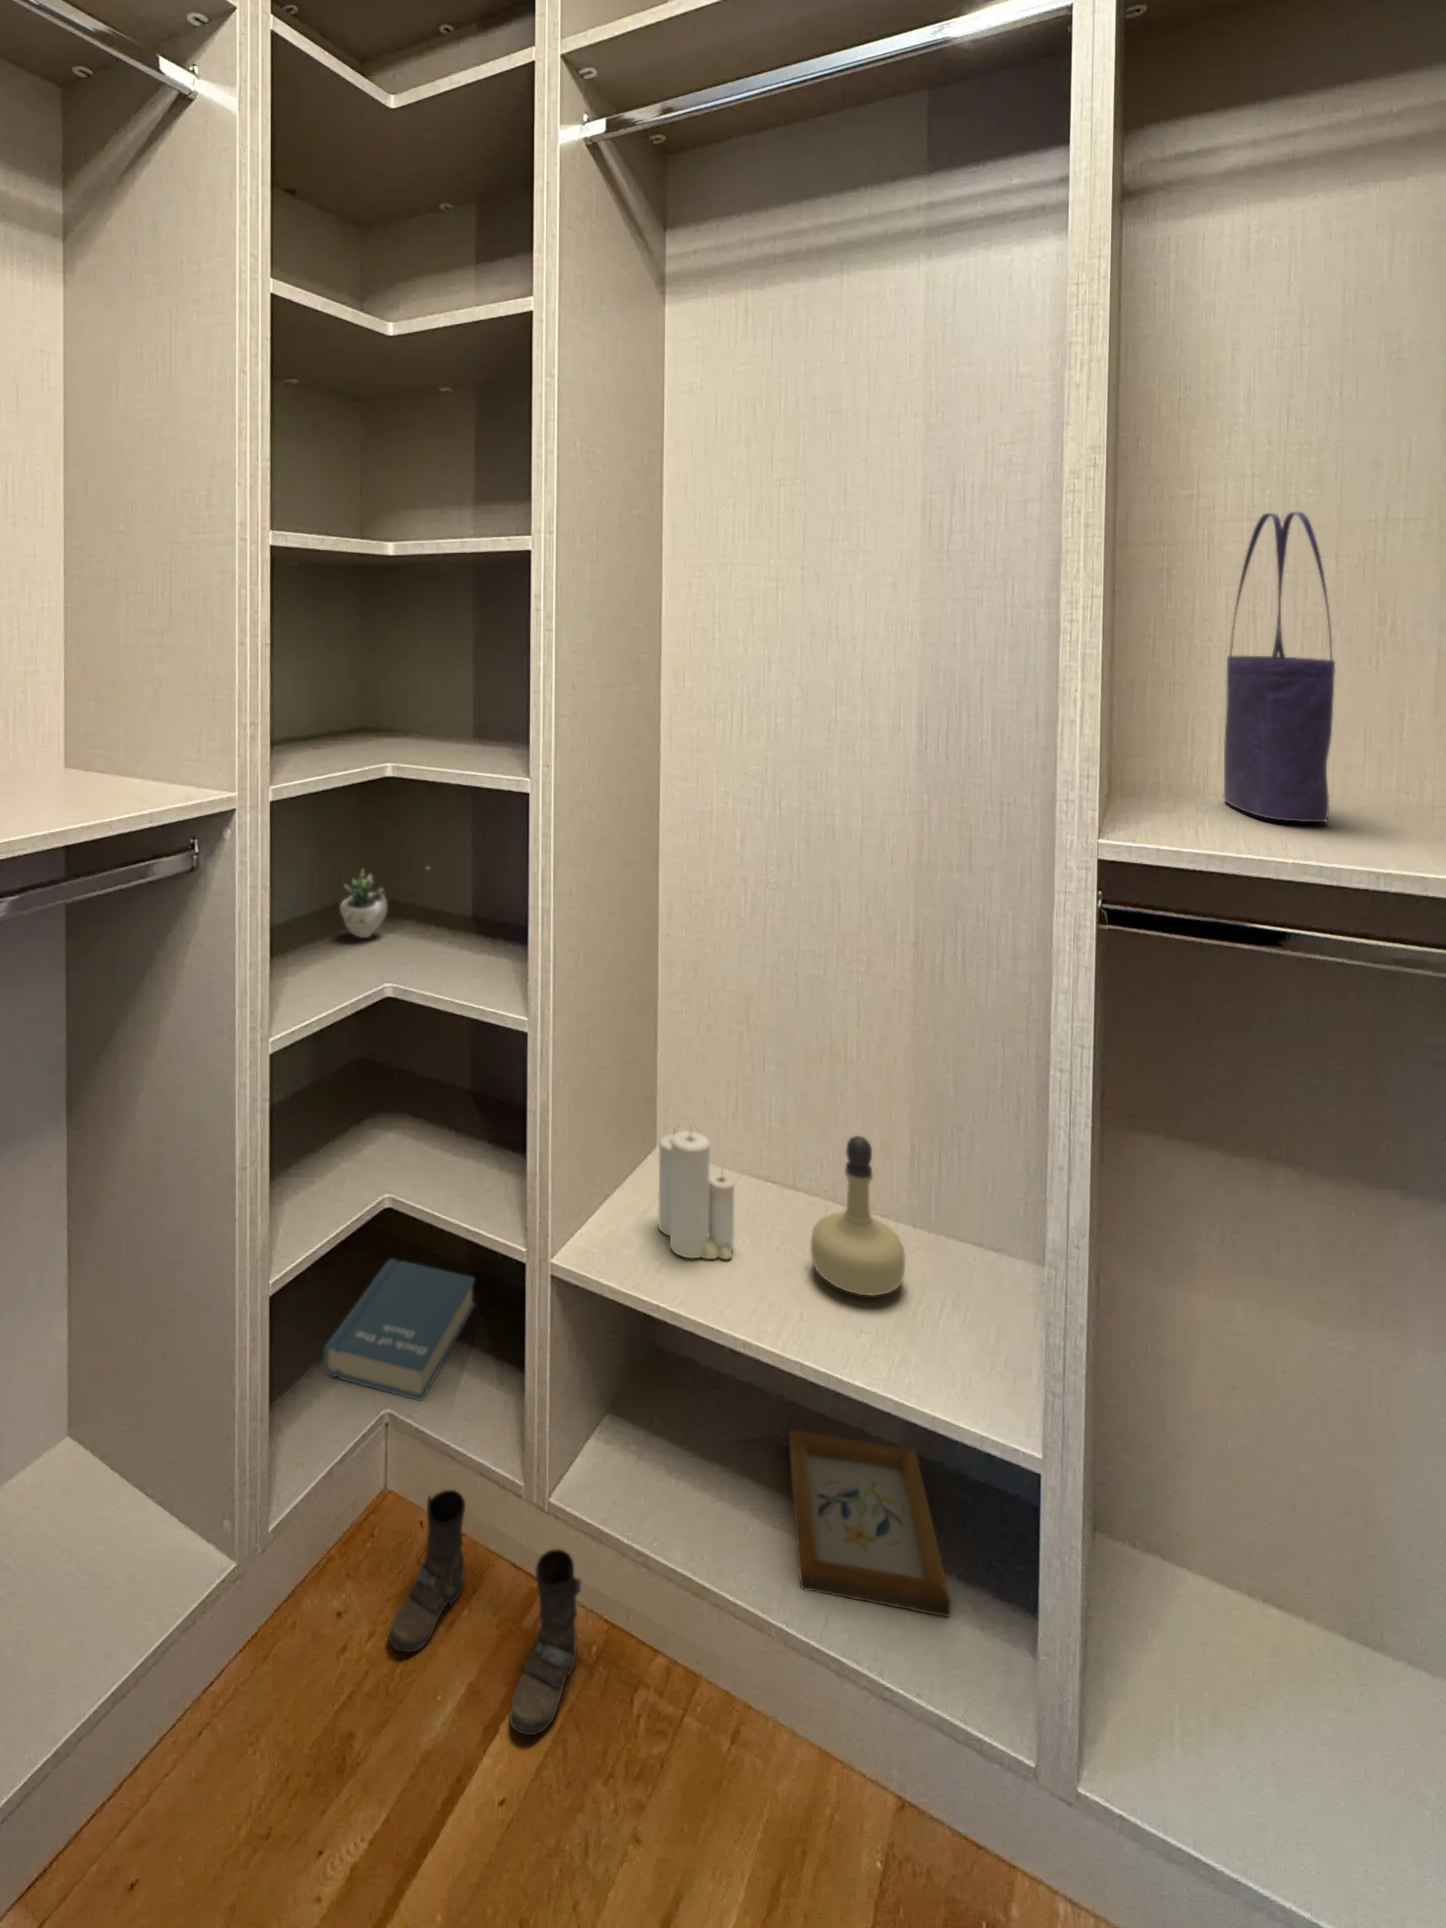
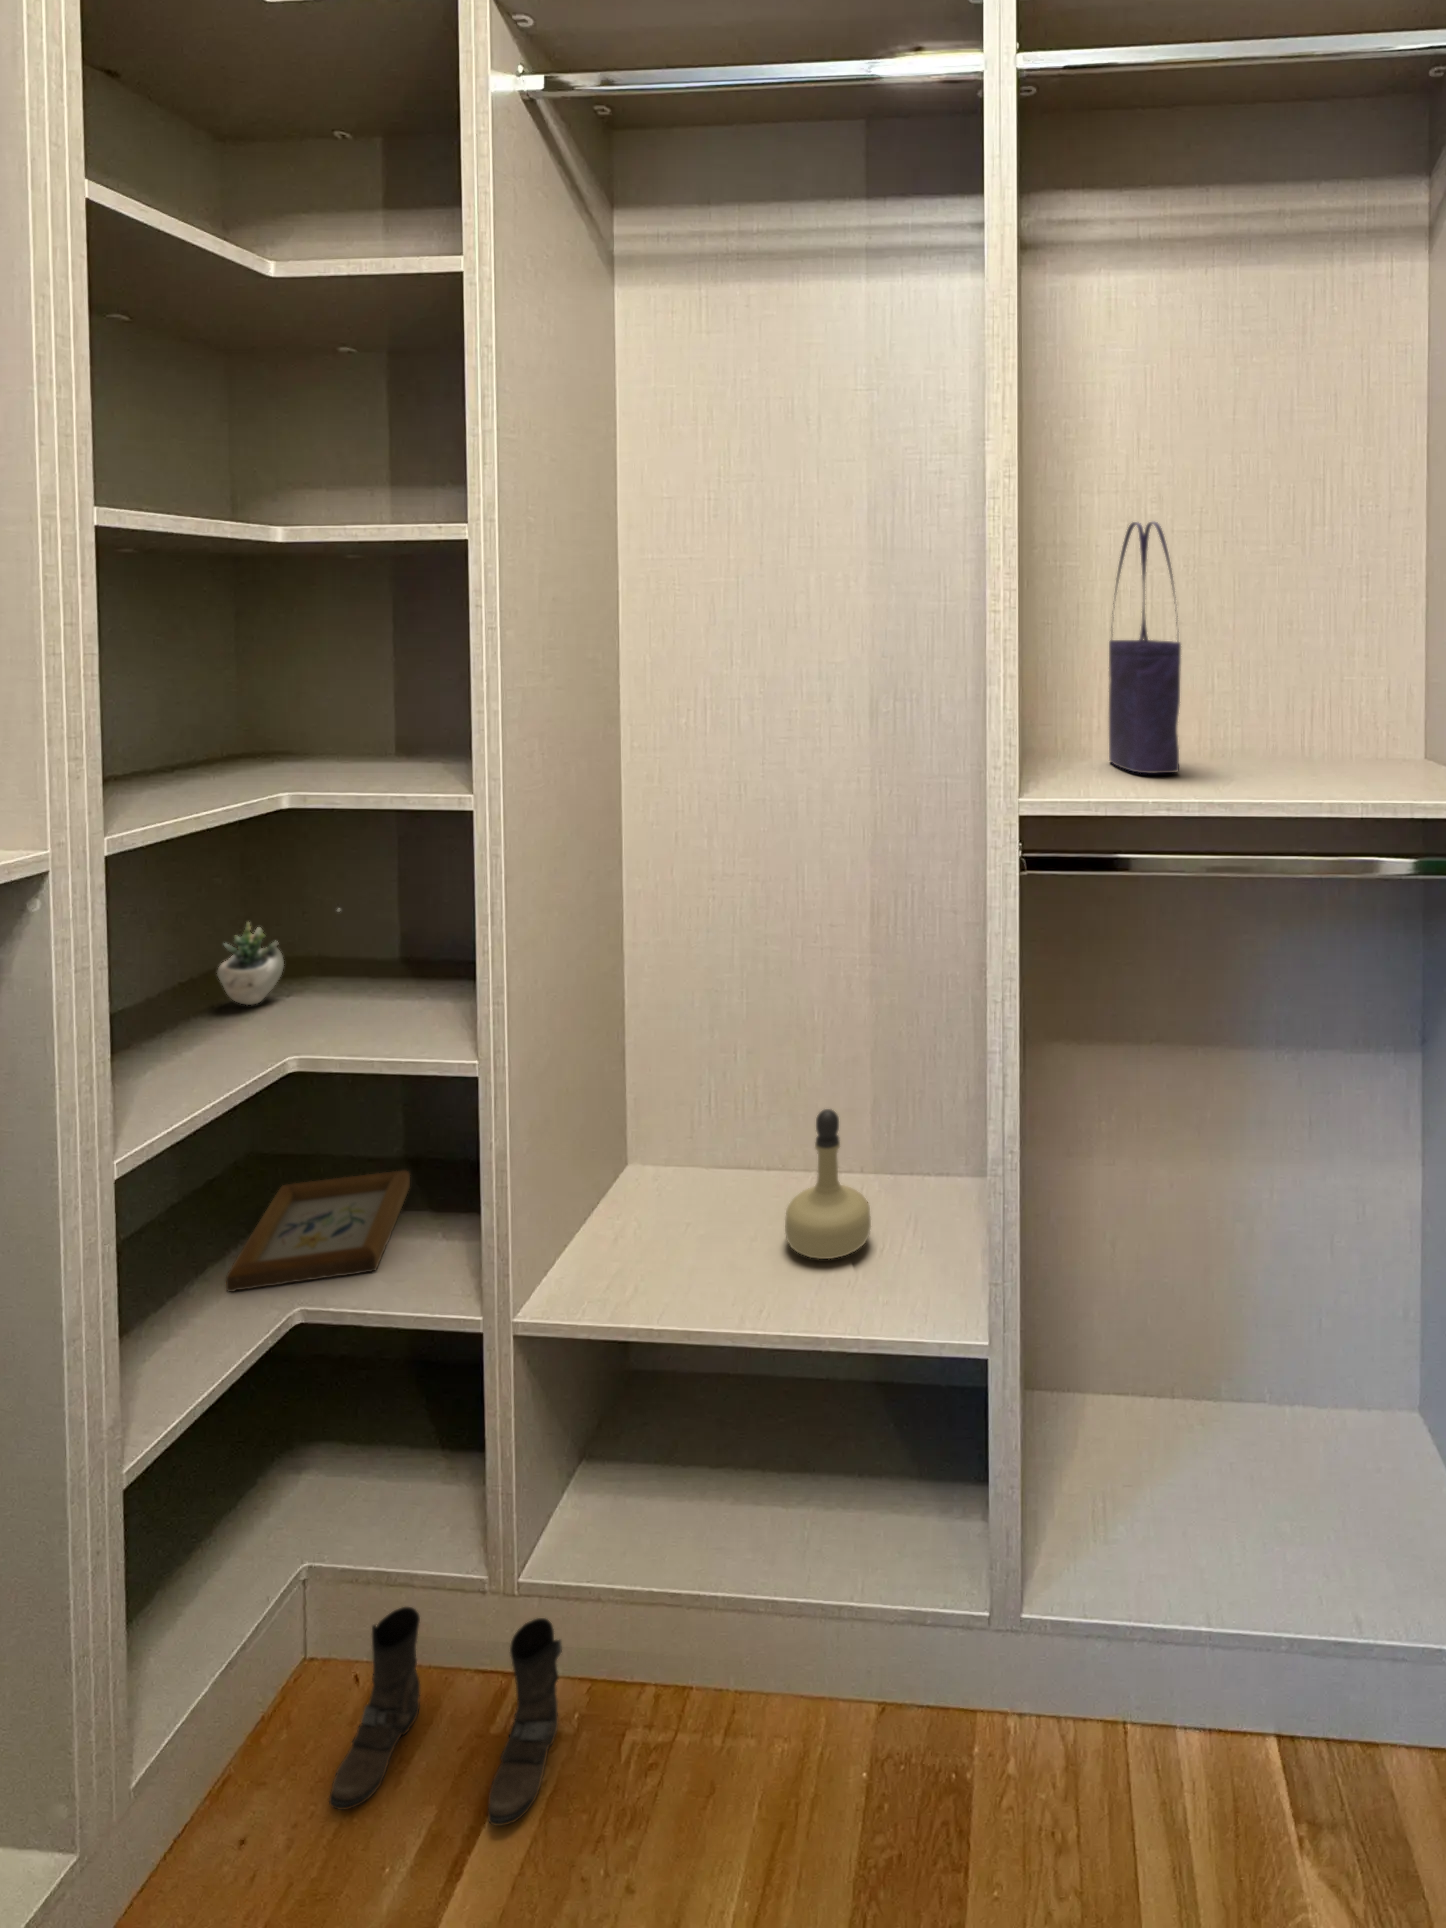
candle: present [659,1131,734,1259] -> none [630,1136,710,1272]
book: present [324,1259,475,1401] -> none [215,1373,411,1542]
picture frame: present [789,1430,951,1617] -> present [226,1170,410,1292]

